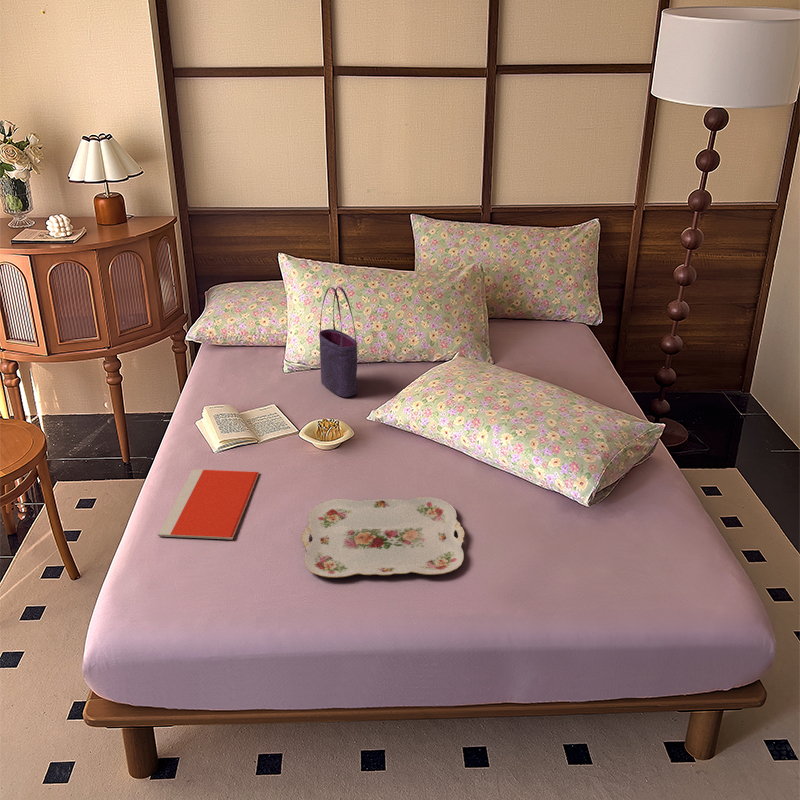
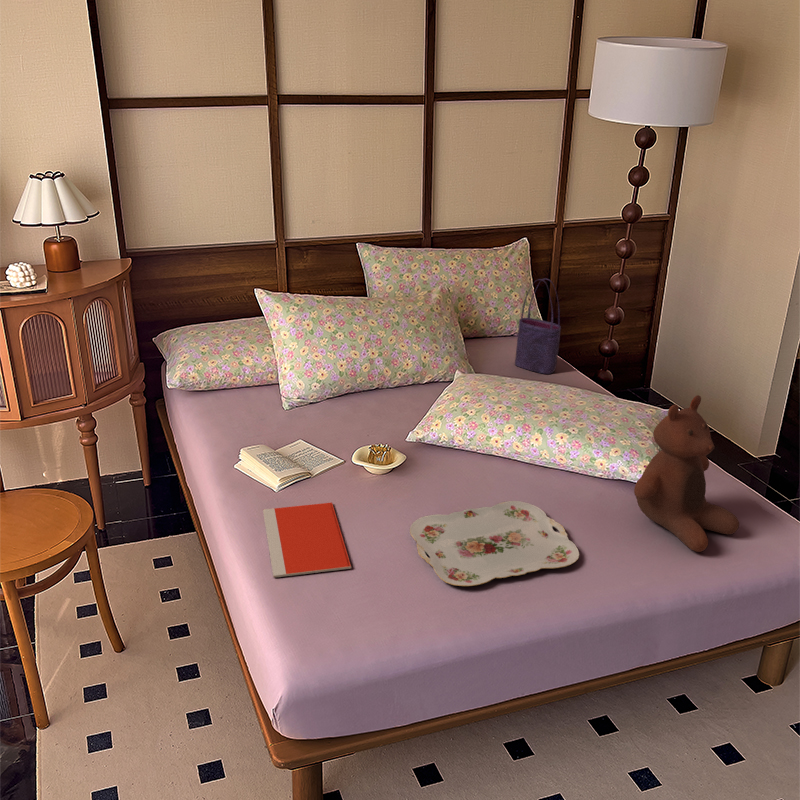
tote bag: present [319,287,357,397] -> present [515,279,561,374]
stuffed bear: none [537,413,657,584] -> present [634,395,739,552]

